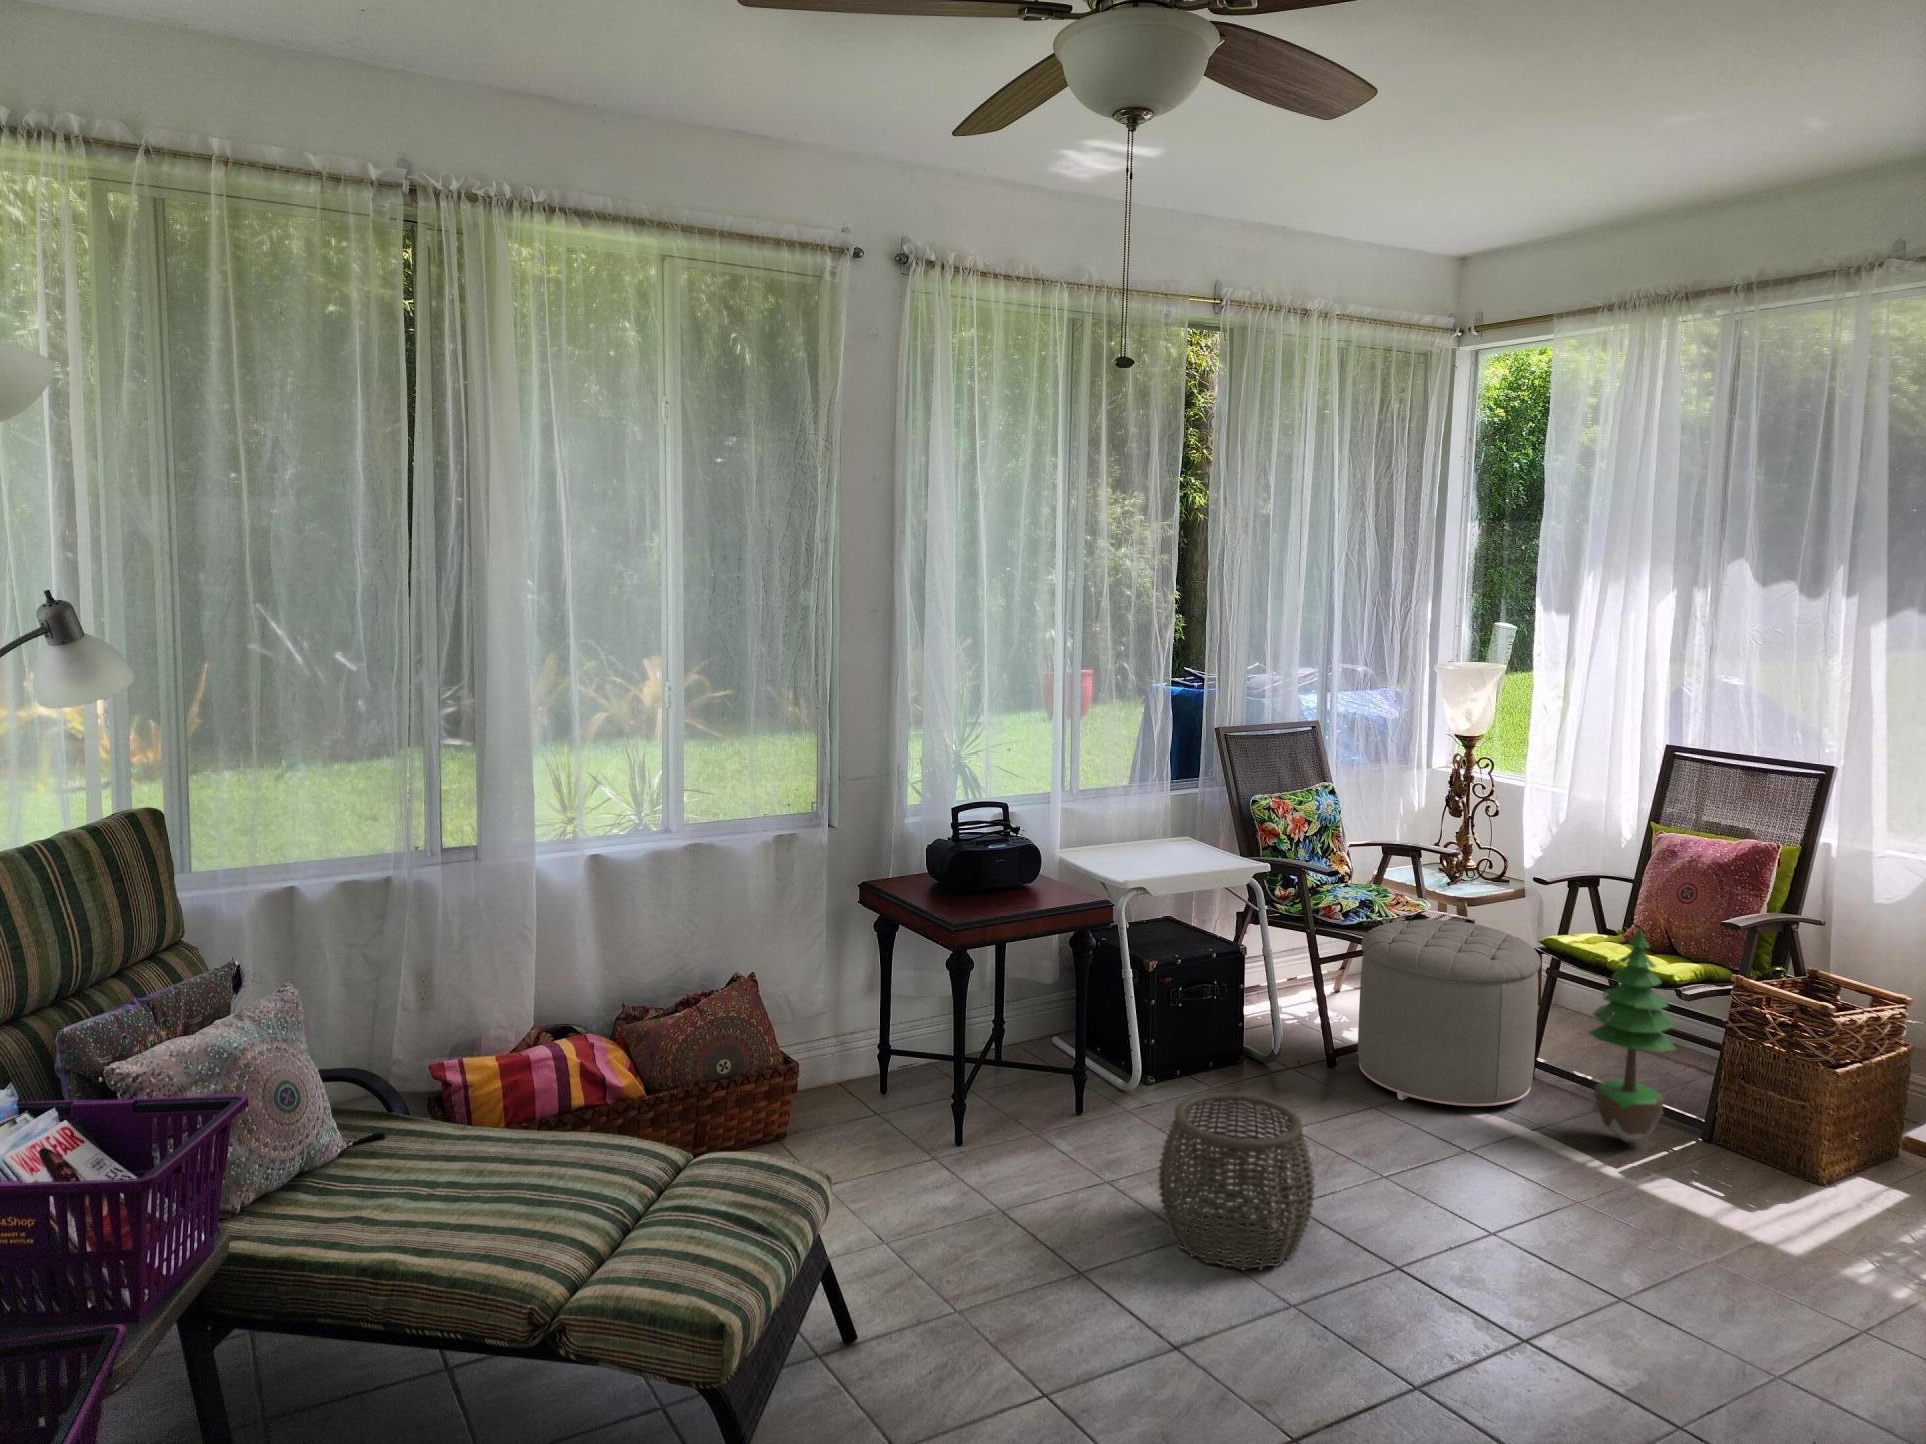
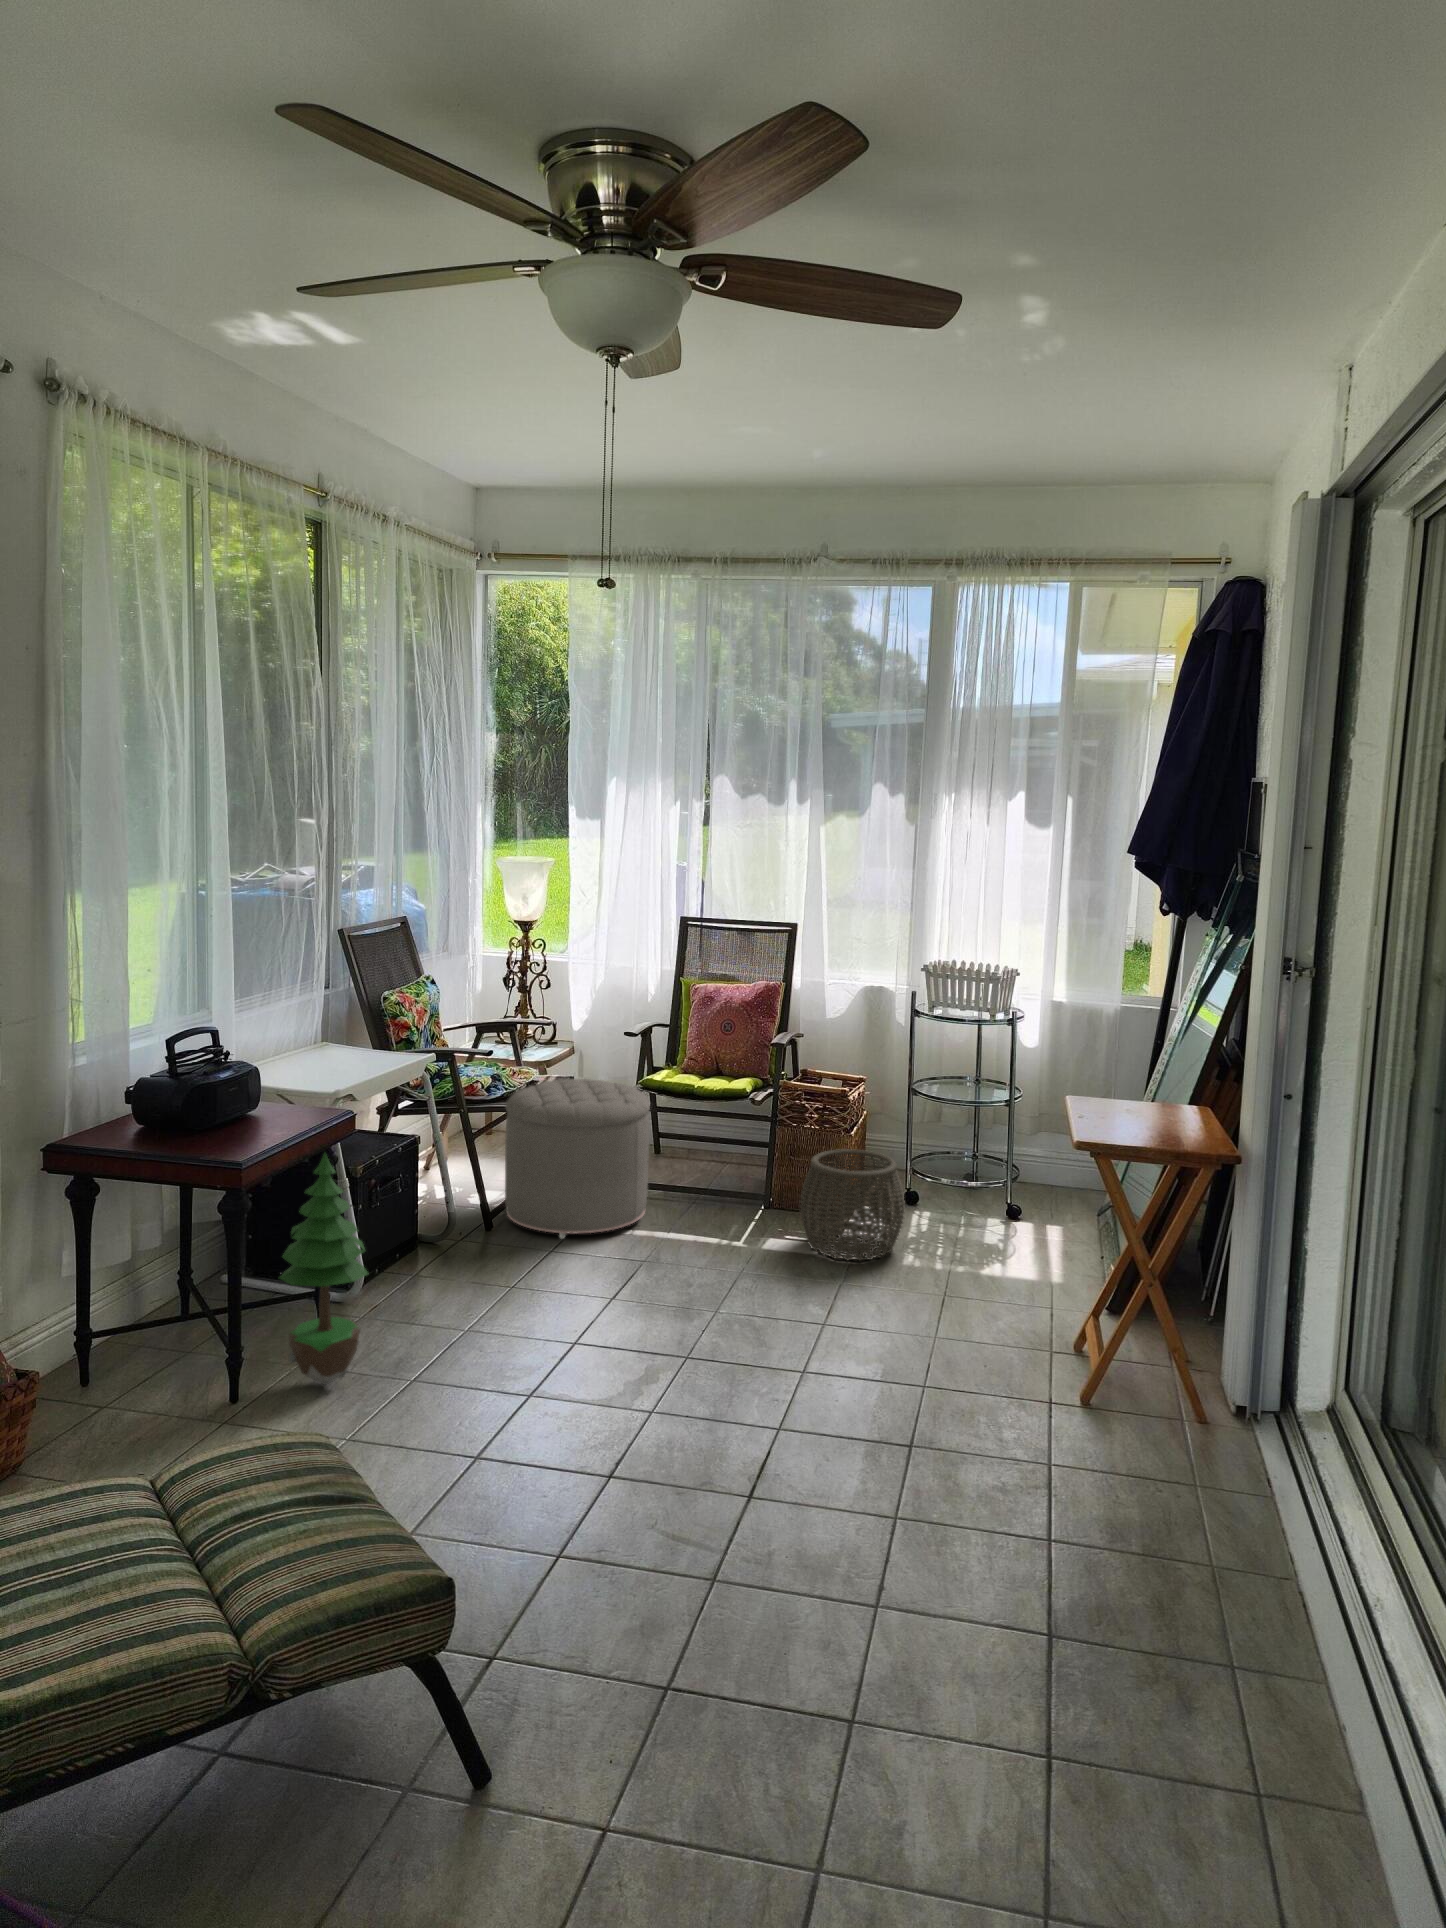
potted tree: present [1589,928,1676,1143] -> present [280,1153,369,1385]
woven basket: present [1158,1093,1315,1270] -> present [800,1149,905,1261]

